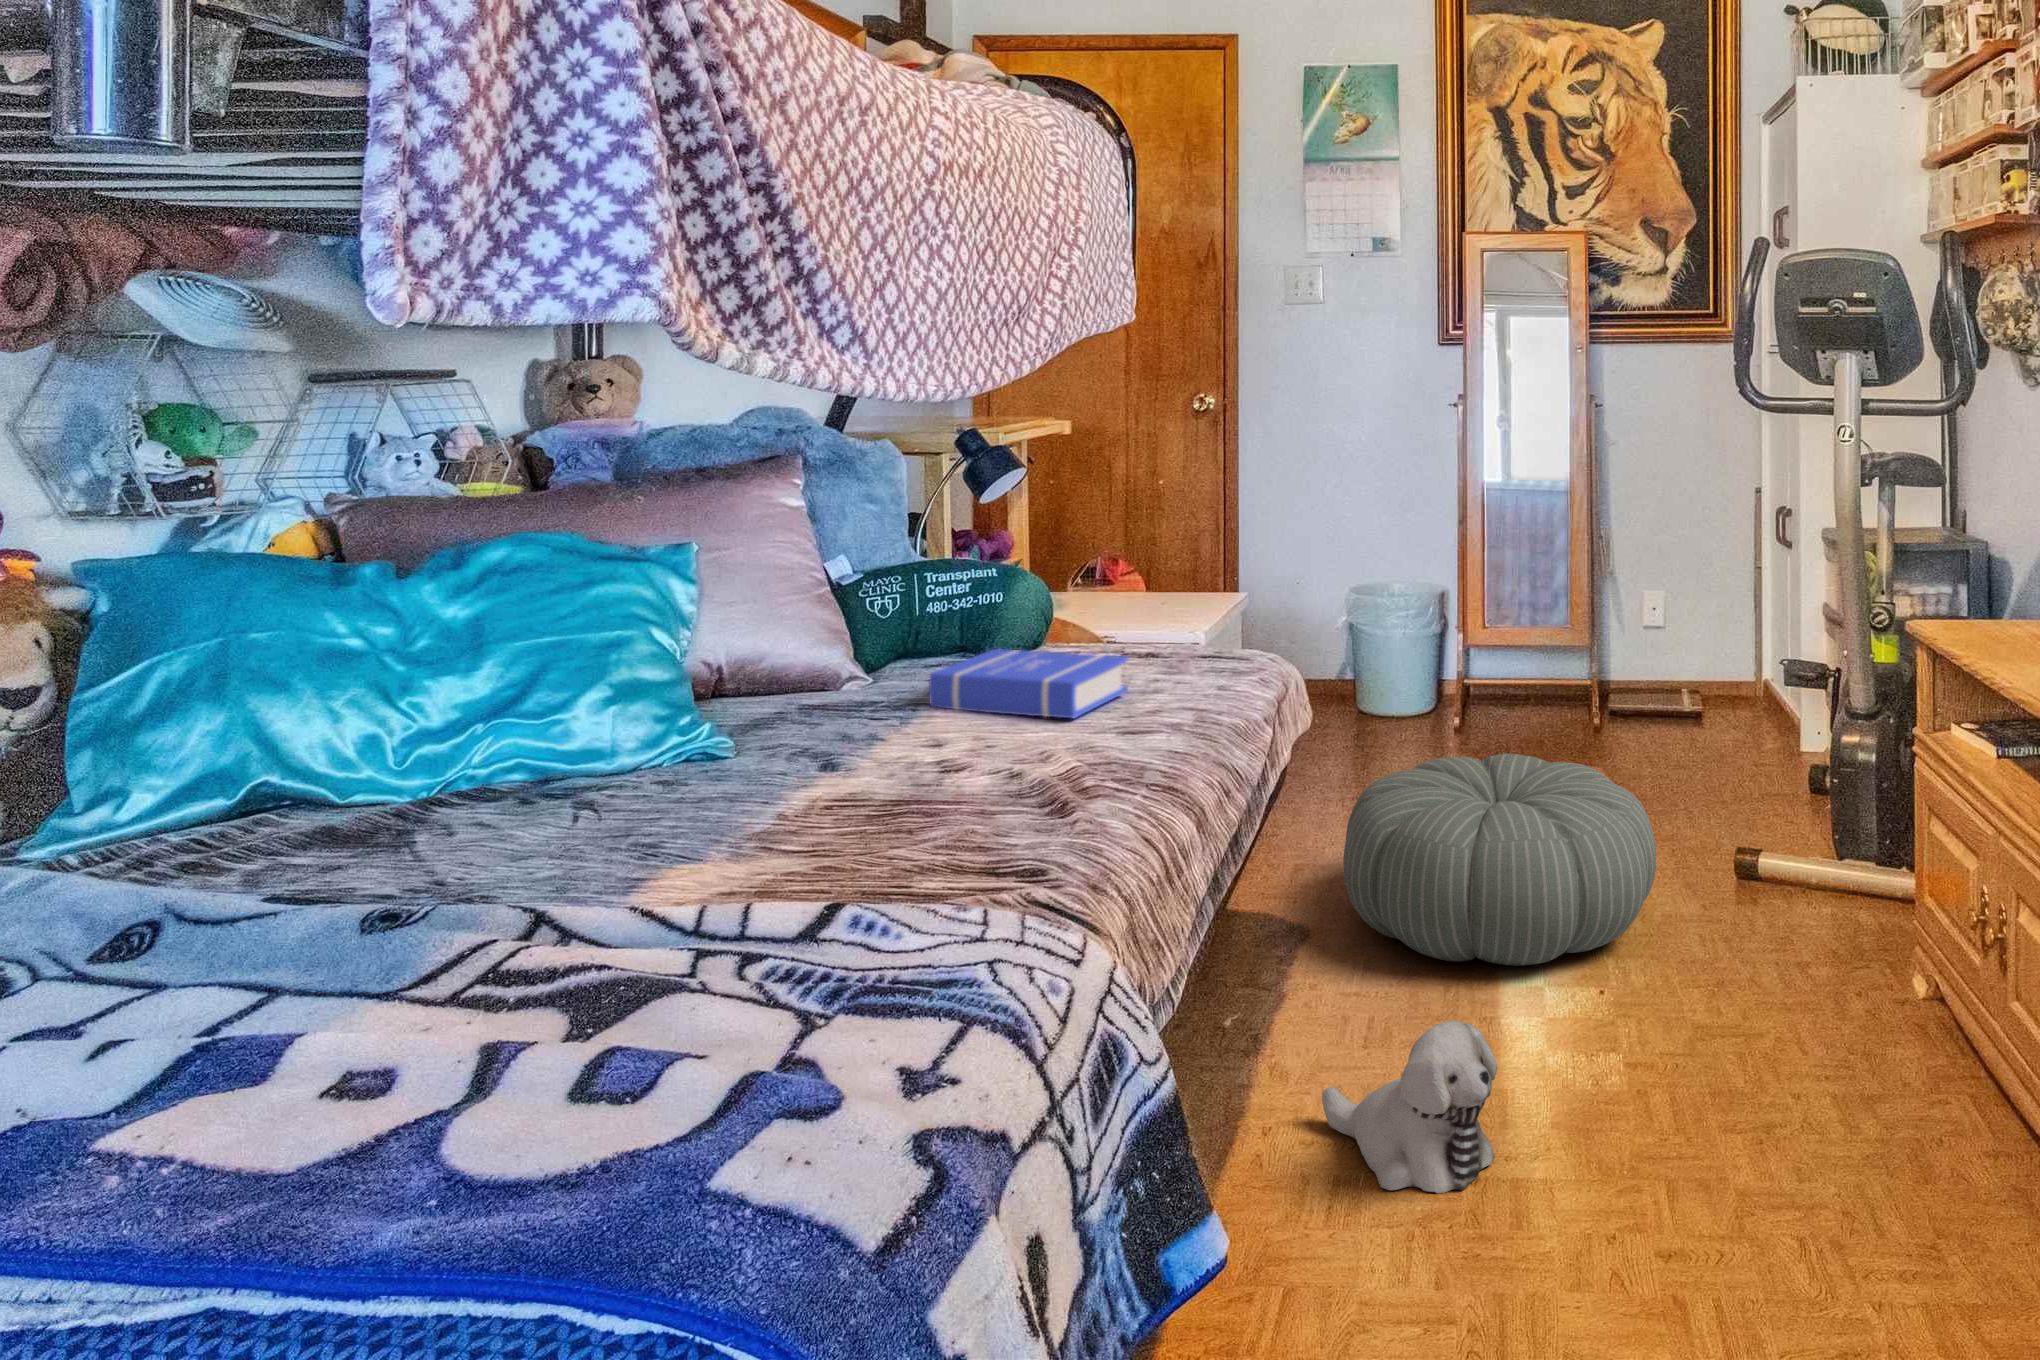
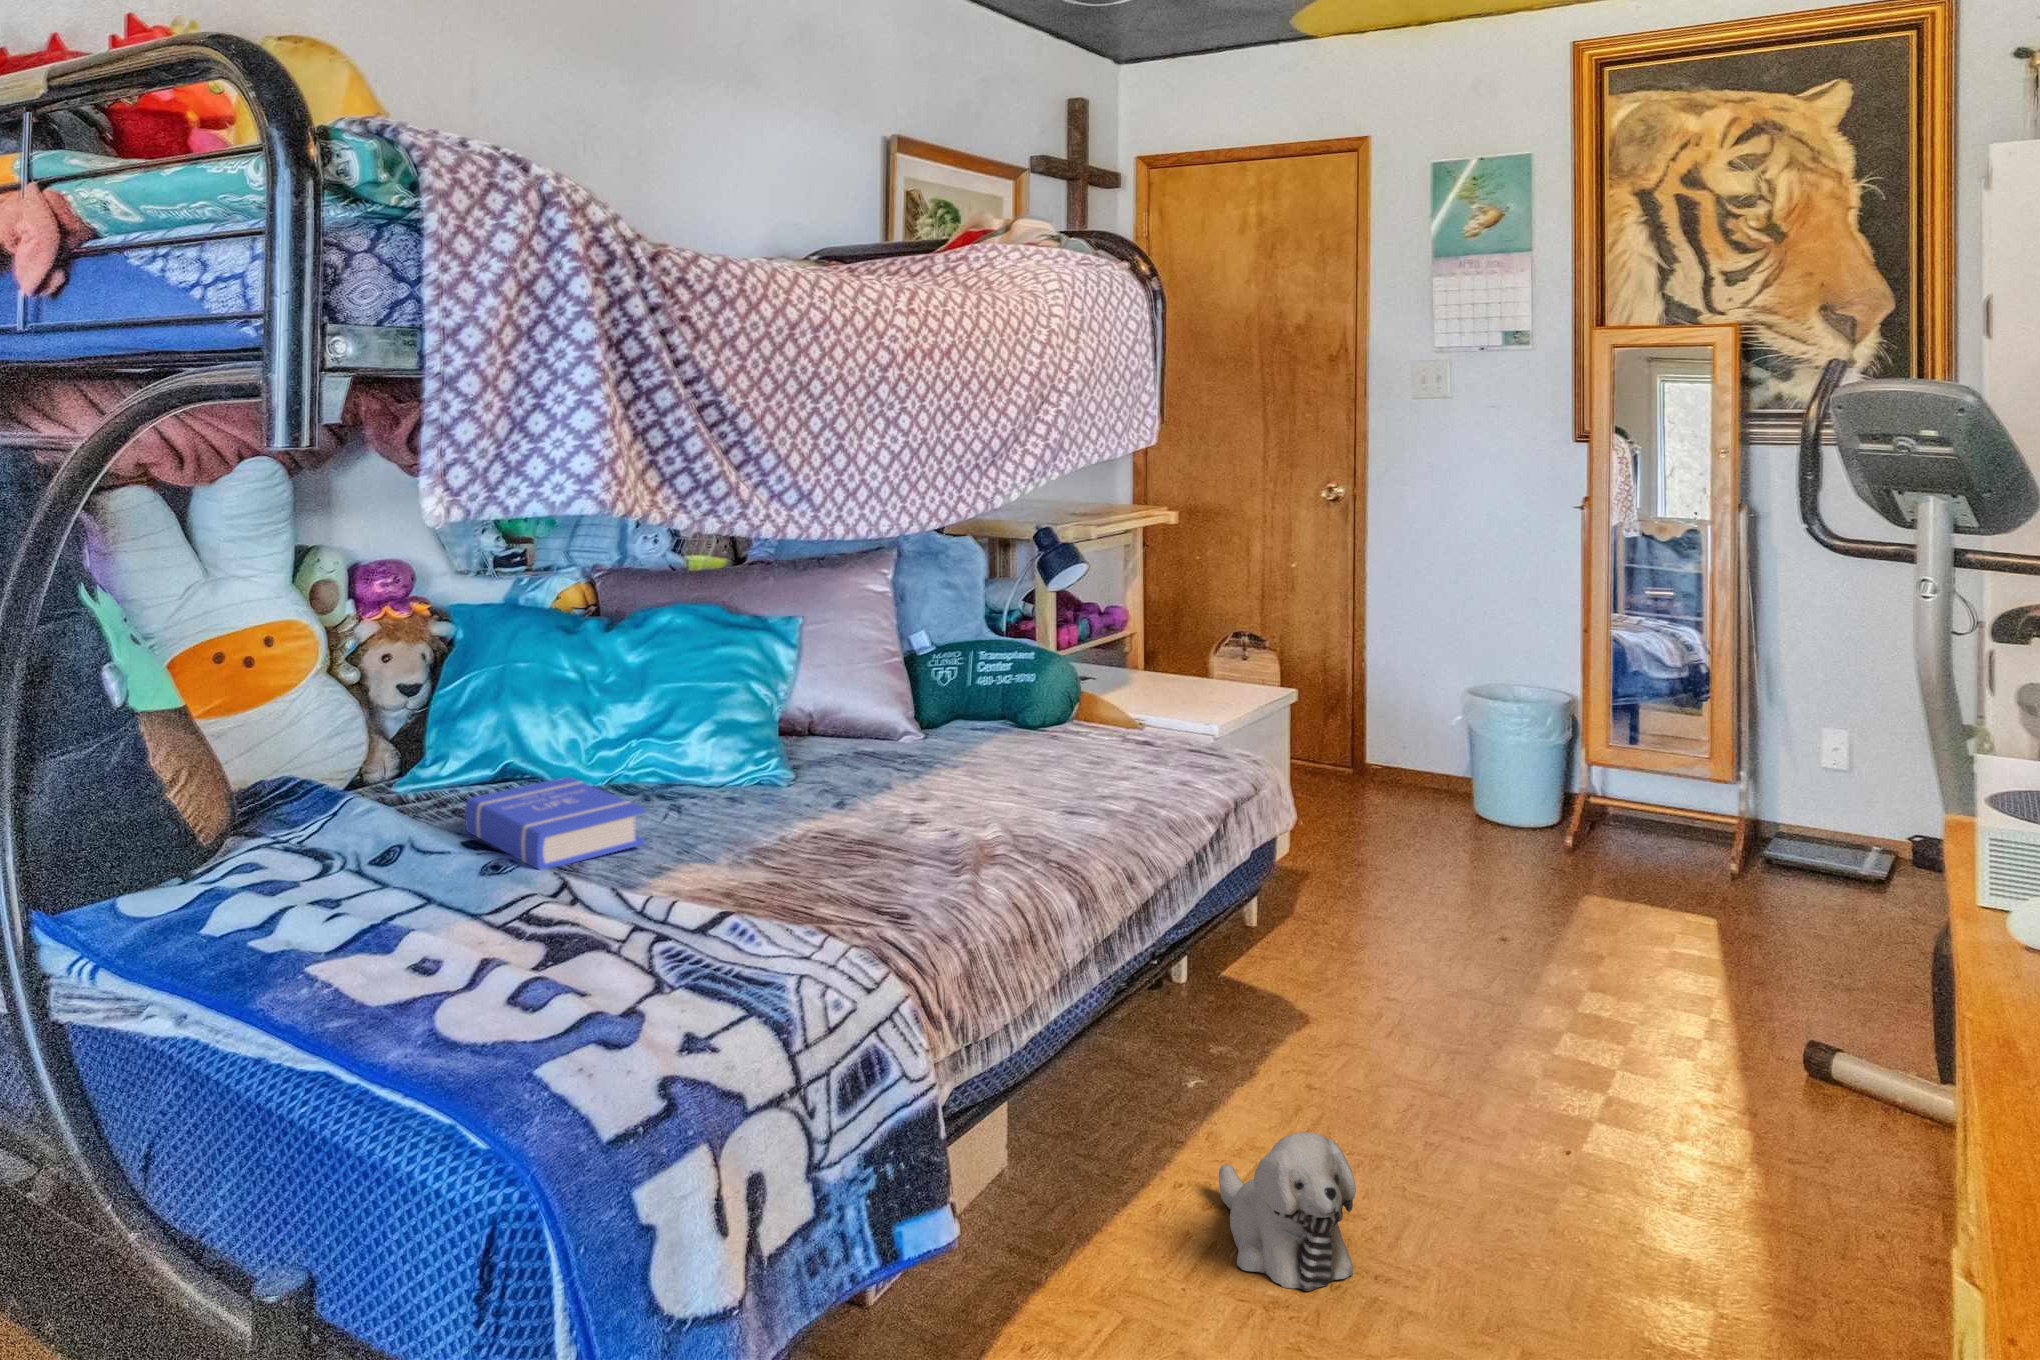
book: present [929,649,1128,718] -> present [465,777,645,870]
pouf: present [1343,753,1656,966] -> none [1336,881,1676,1111]

